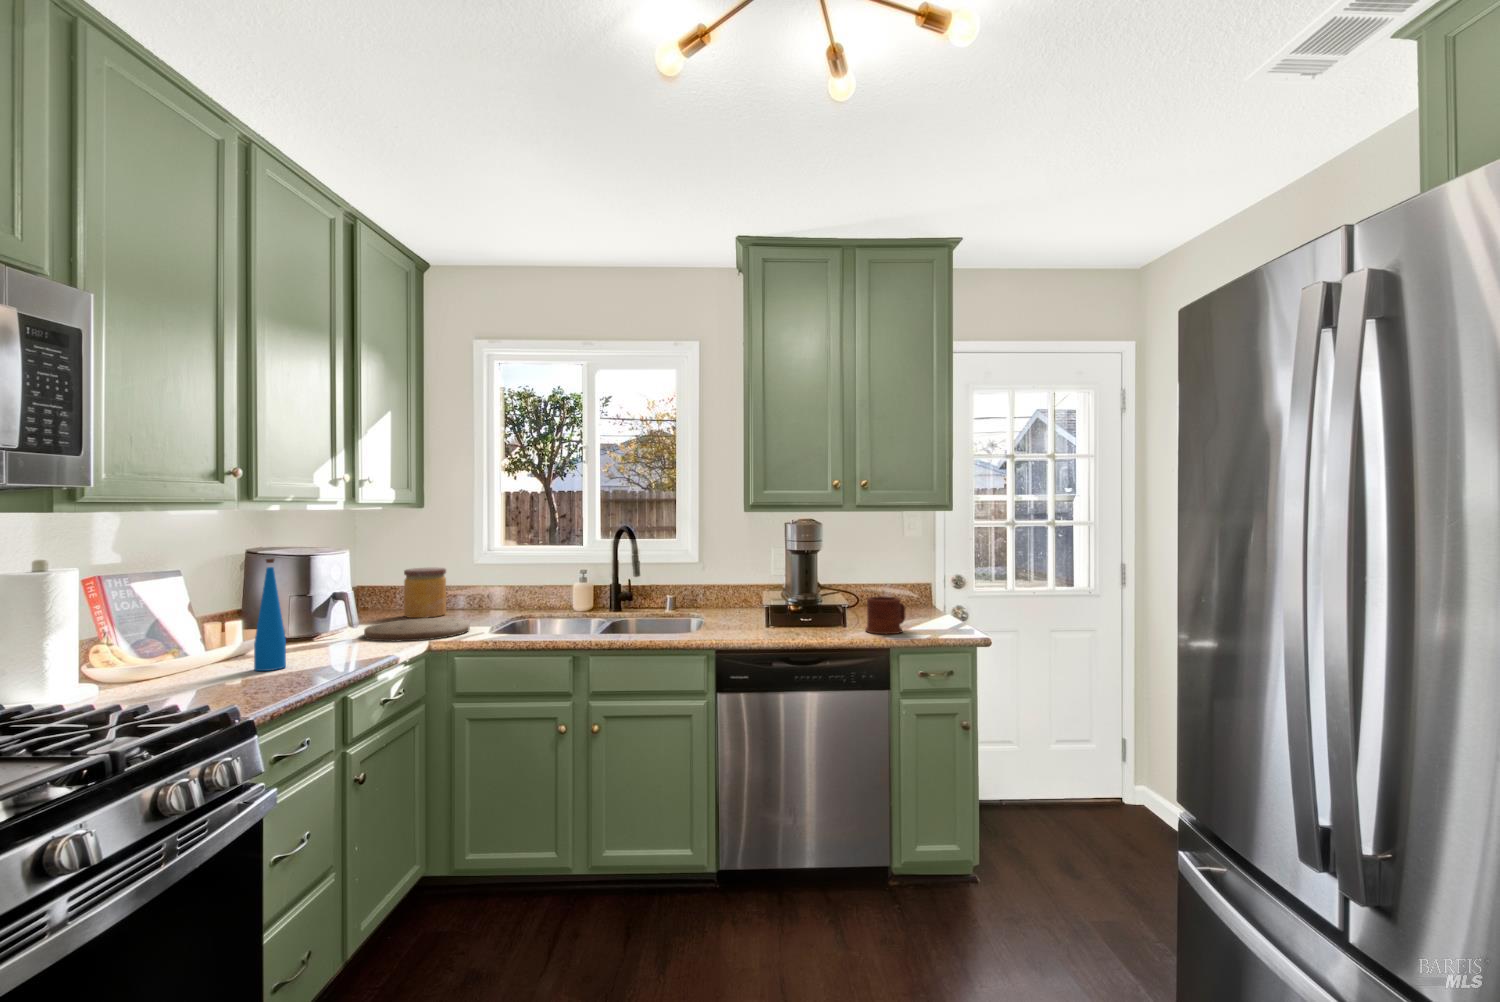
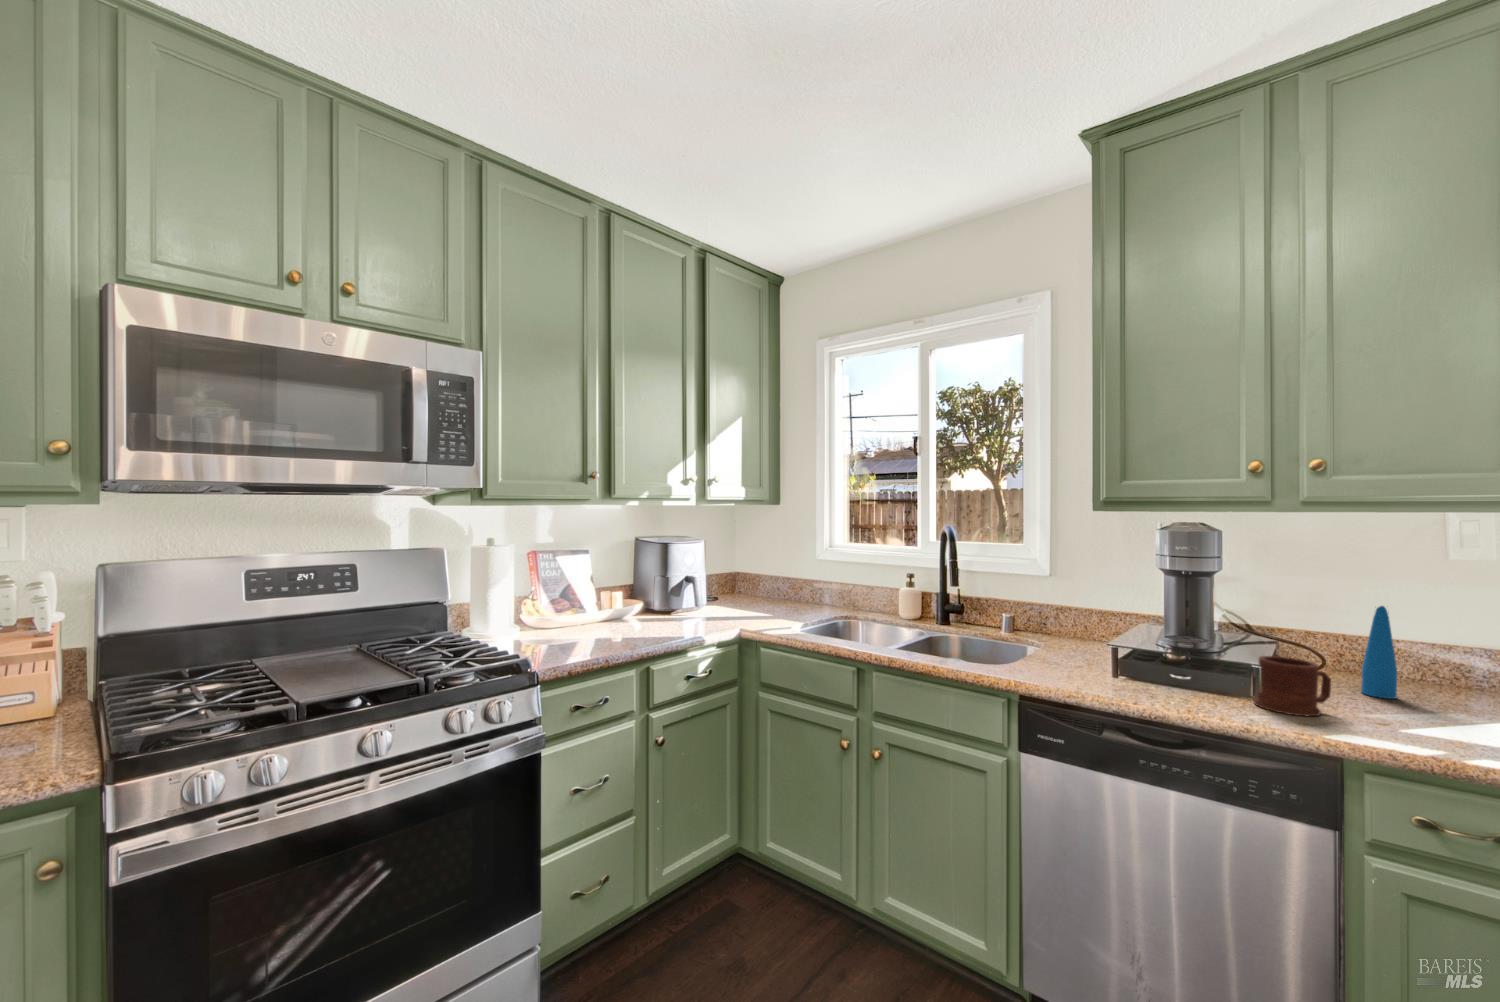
bottle: present [254,558,286,671] -> present [1361,606,1397,699]
jar: present [404,568,446,618] -> none [762,560,797,606]
cutting board: present [364,618,470,641] -> none [707,606,793,628]

